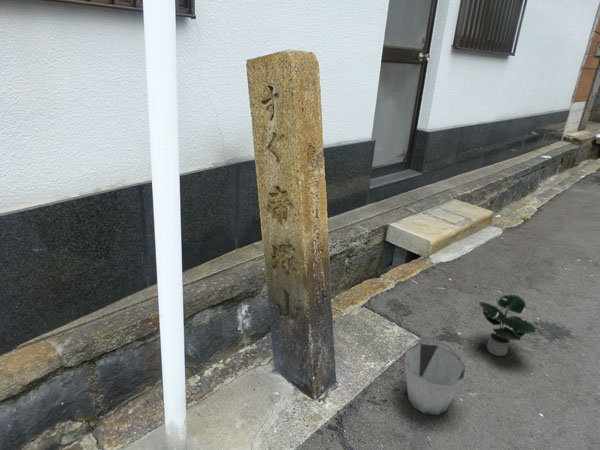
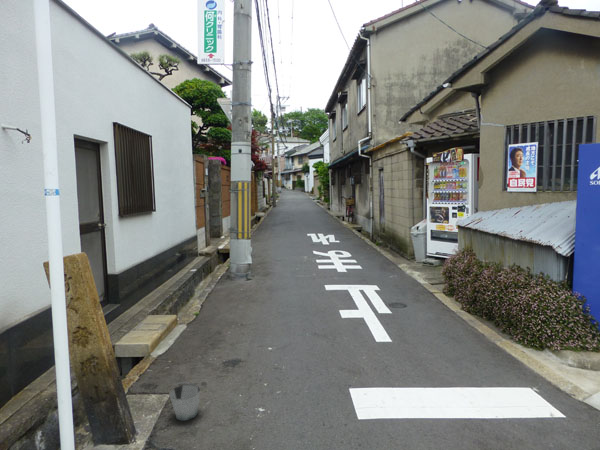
potted plant: present [479,294,537,356] -> none [193,349,223,385]

